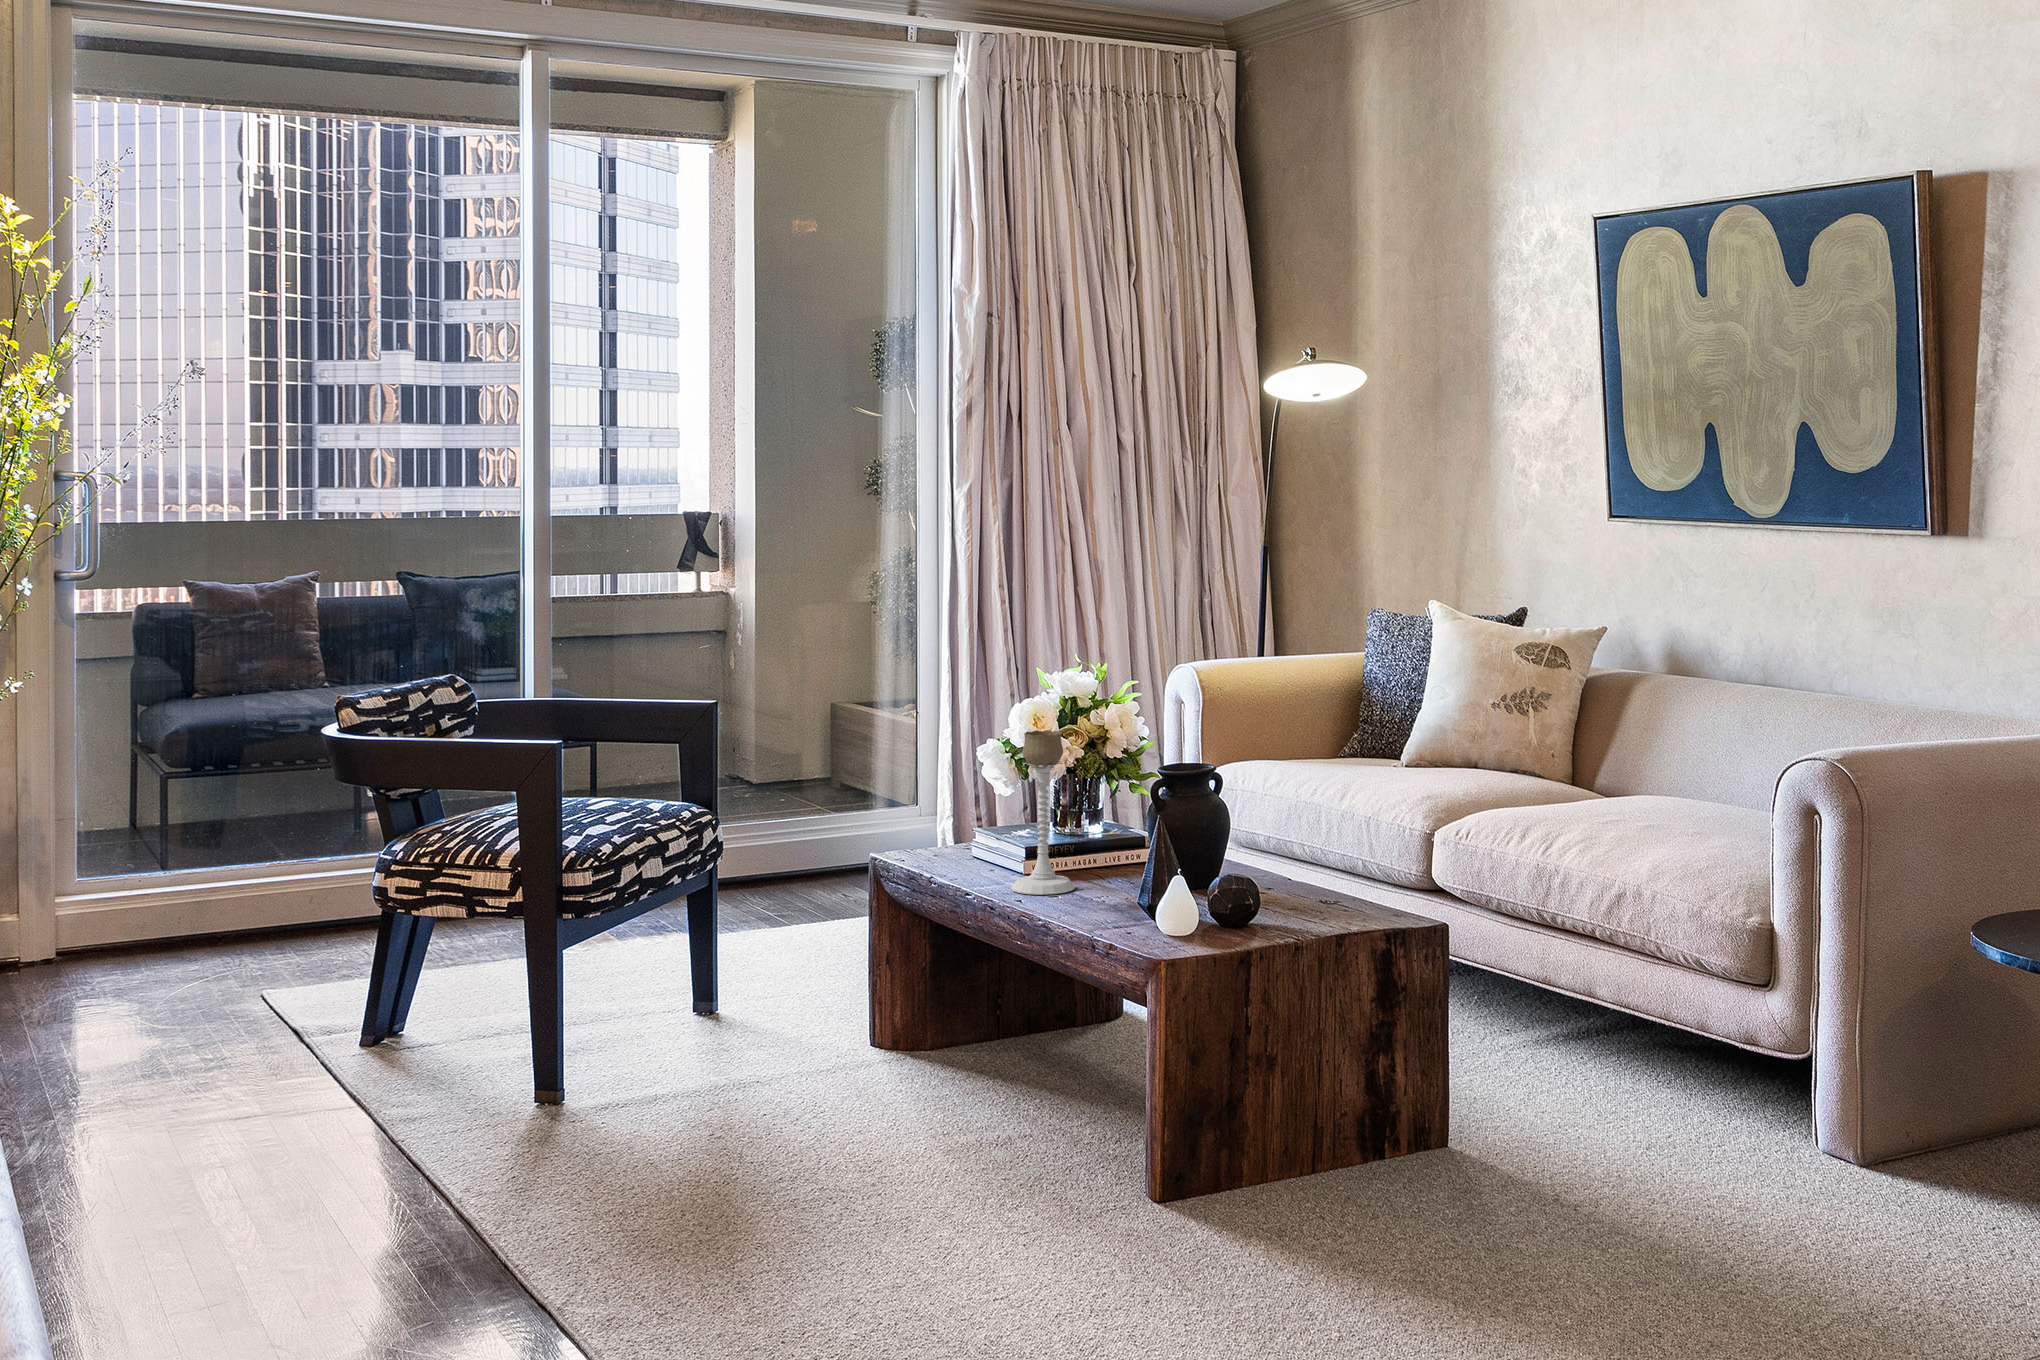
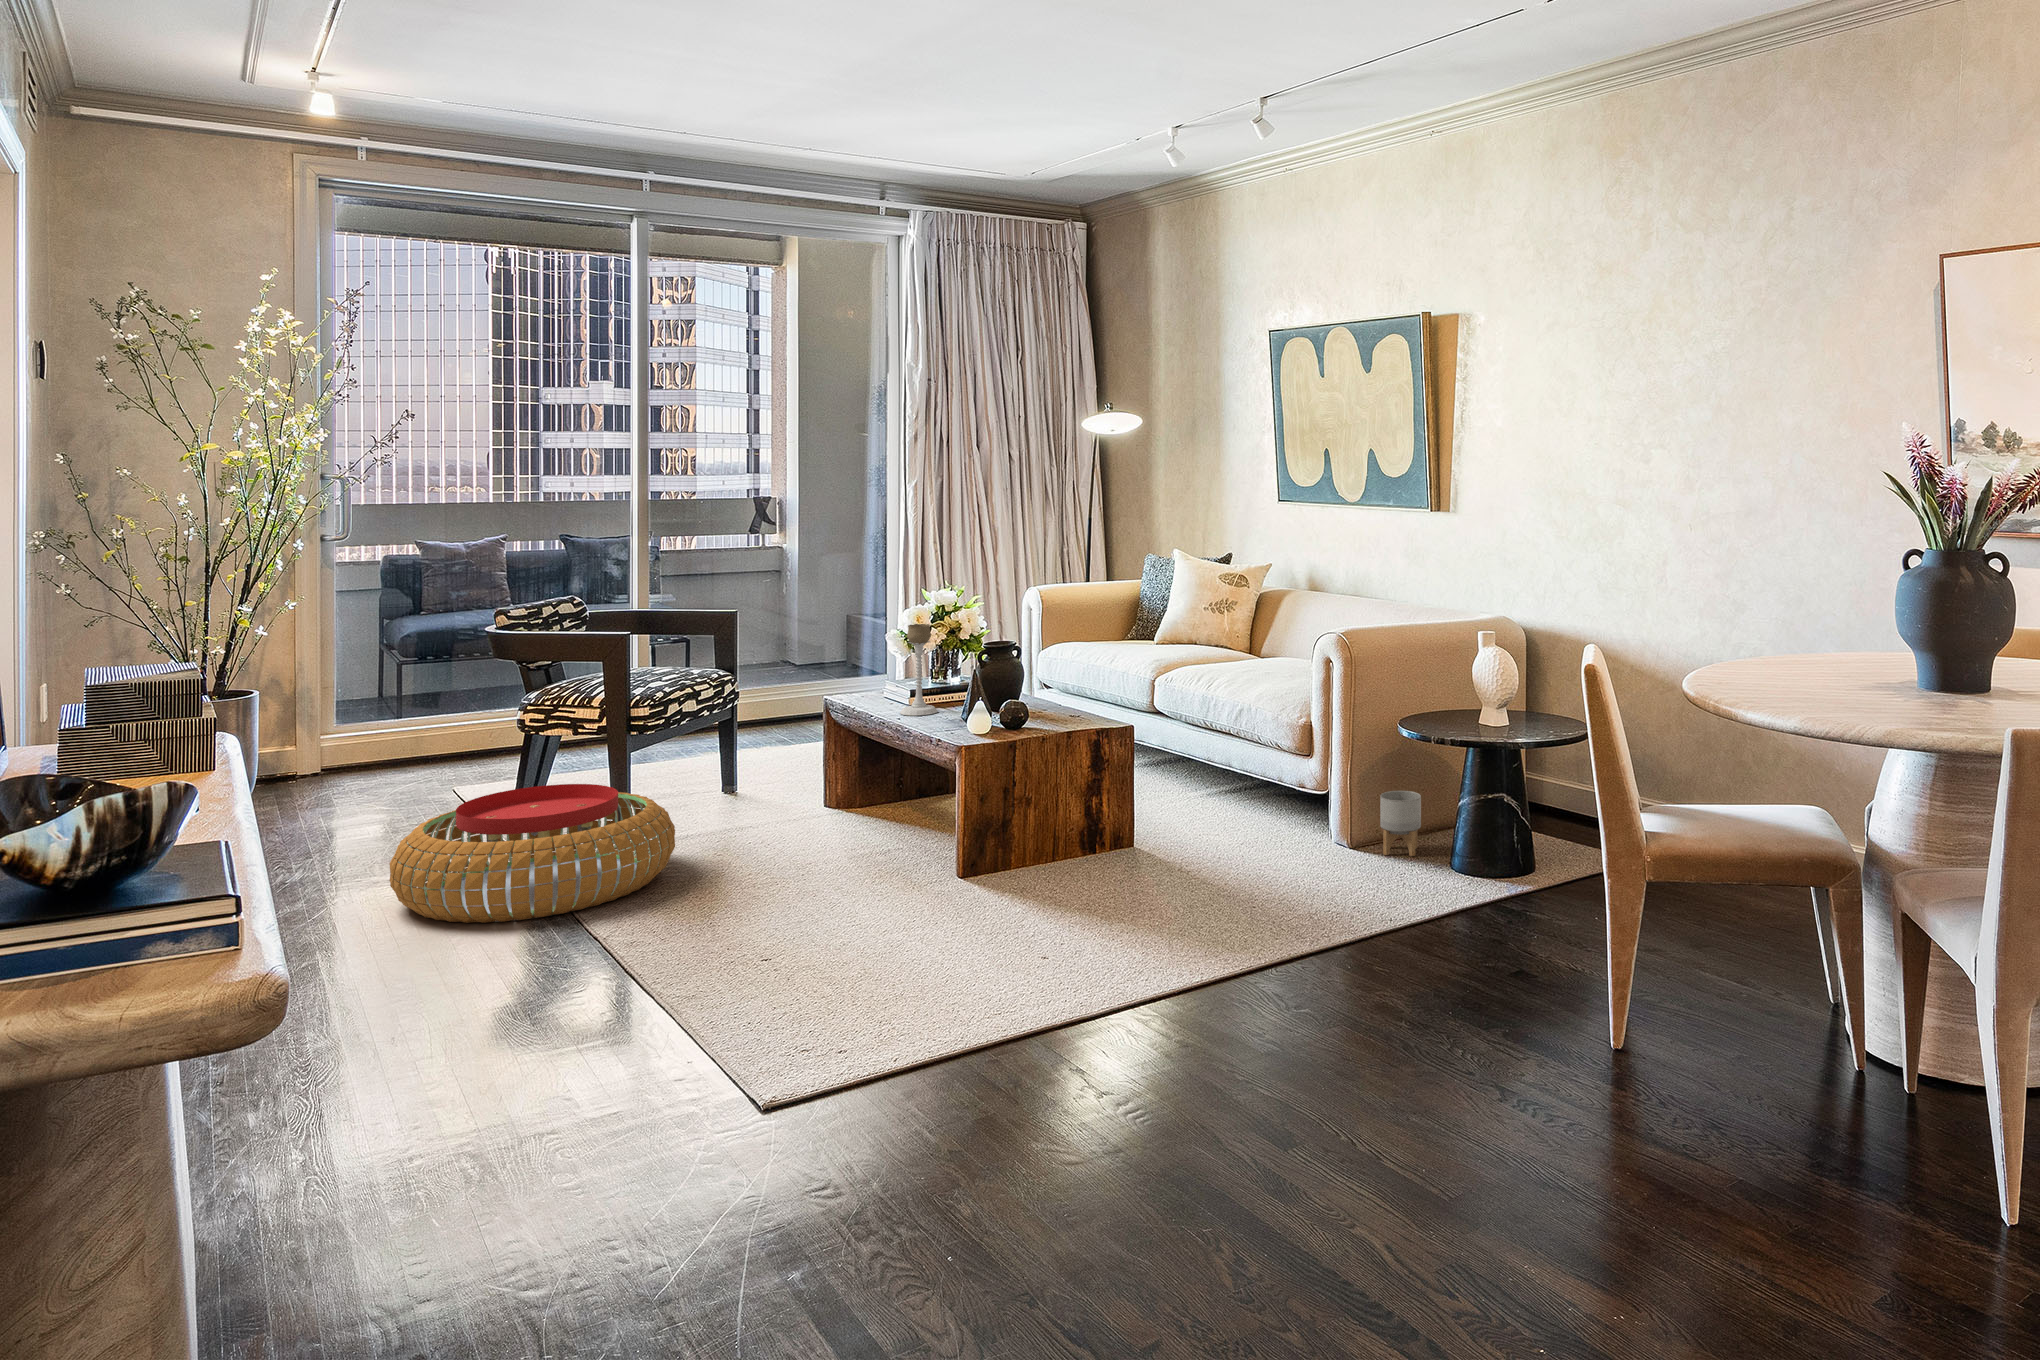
pouf: none [190,1008,656,1265] -> present [389,784,675,923]
planter: none [1929,1063,2012,1194] -> present [1380,791,1421,856]

